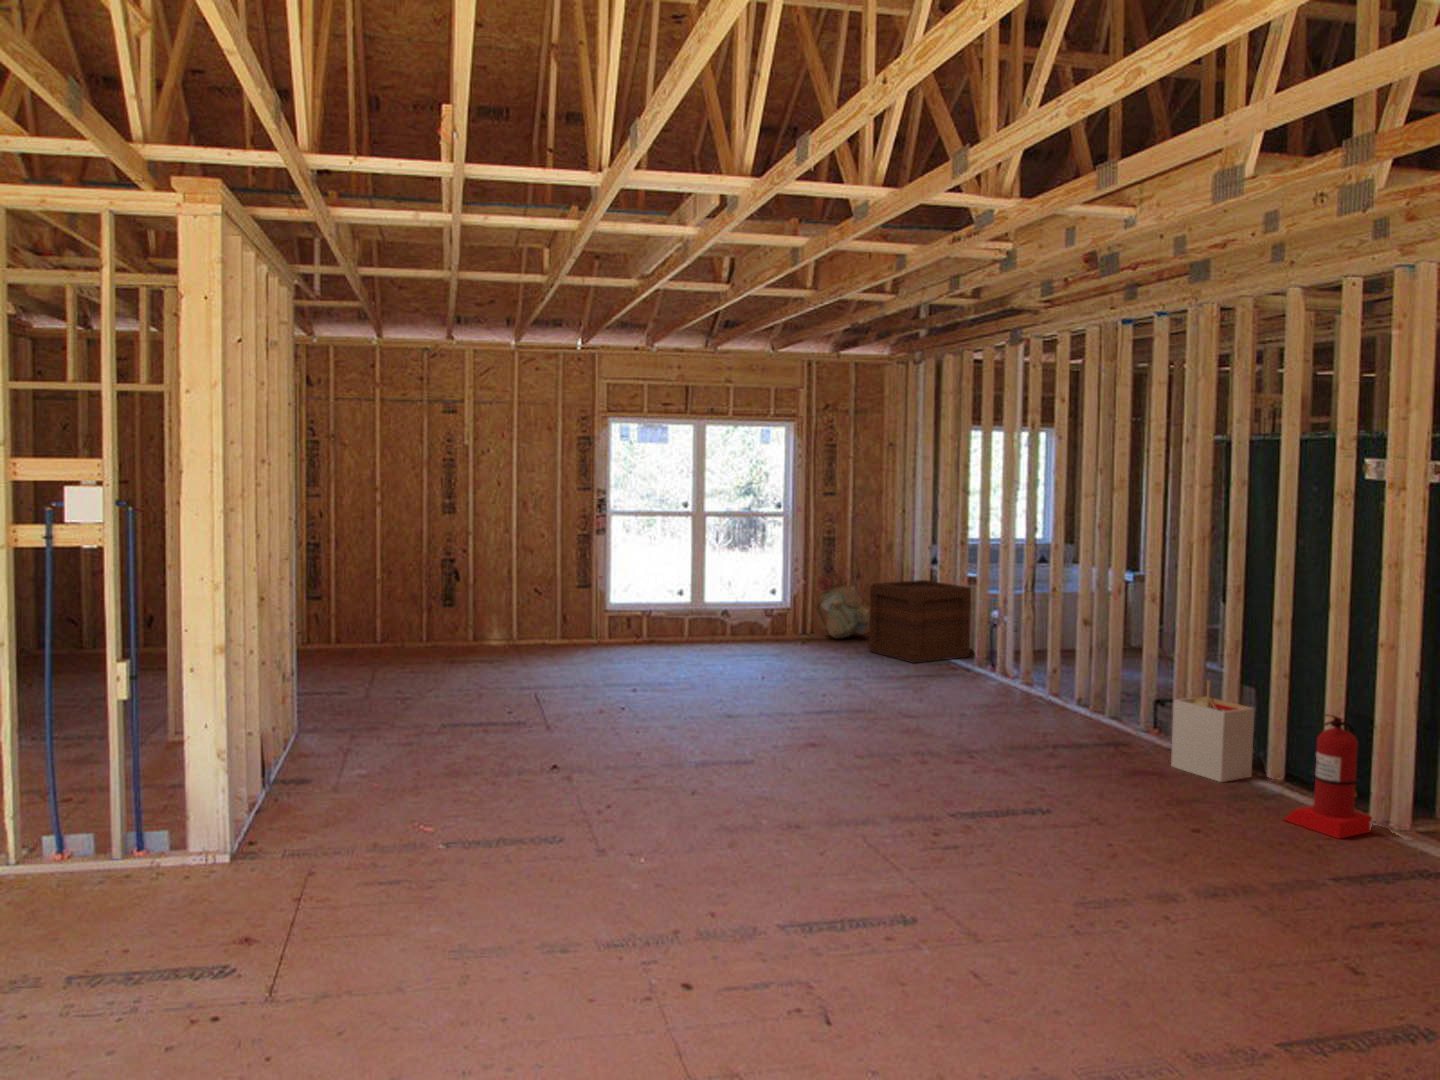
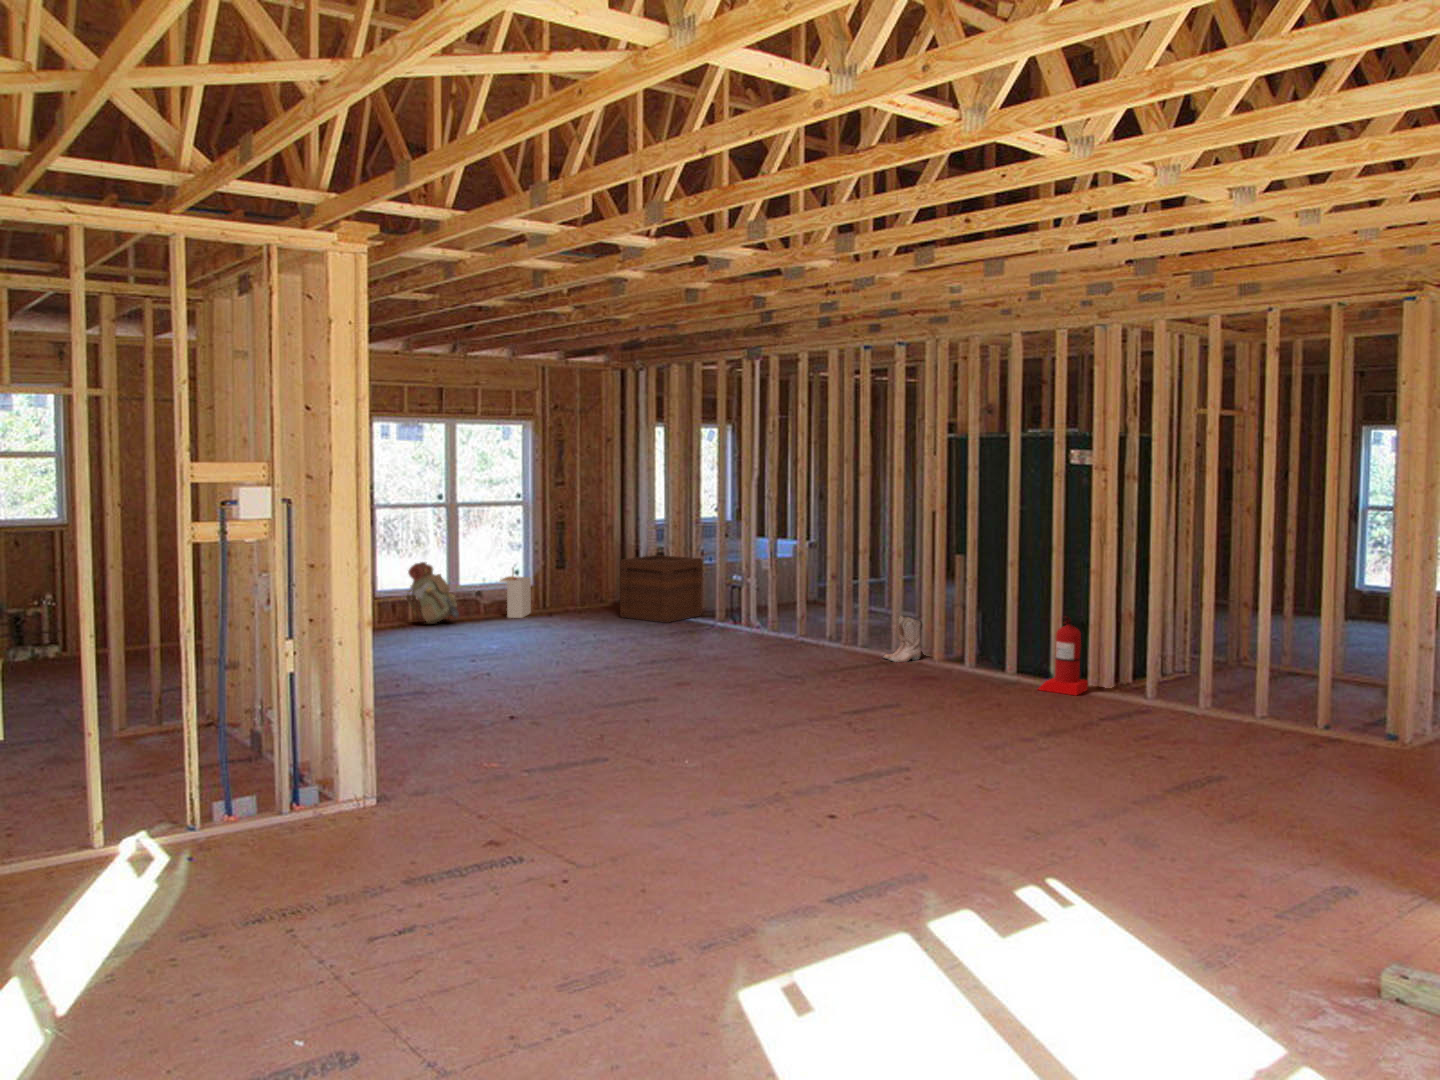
backpack: present [816,573,869,638] -> present [407,562,459,624]
storage bin: present [1171,681,1254,782] -> present [500,569,531,618]
boots: none [1115,685,1171,749] -> present [884,617,921,662]

